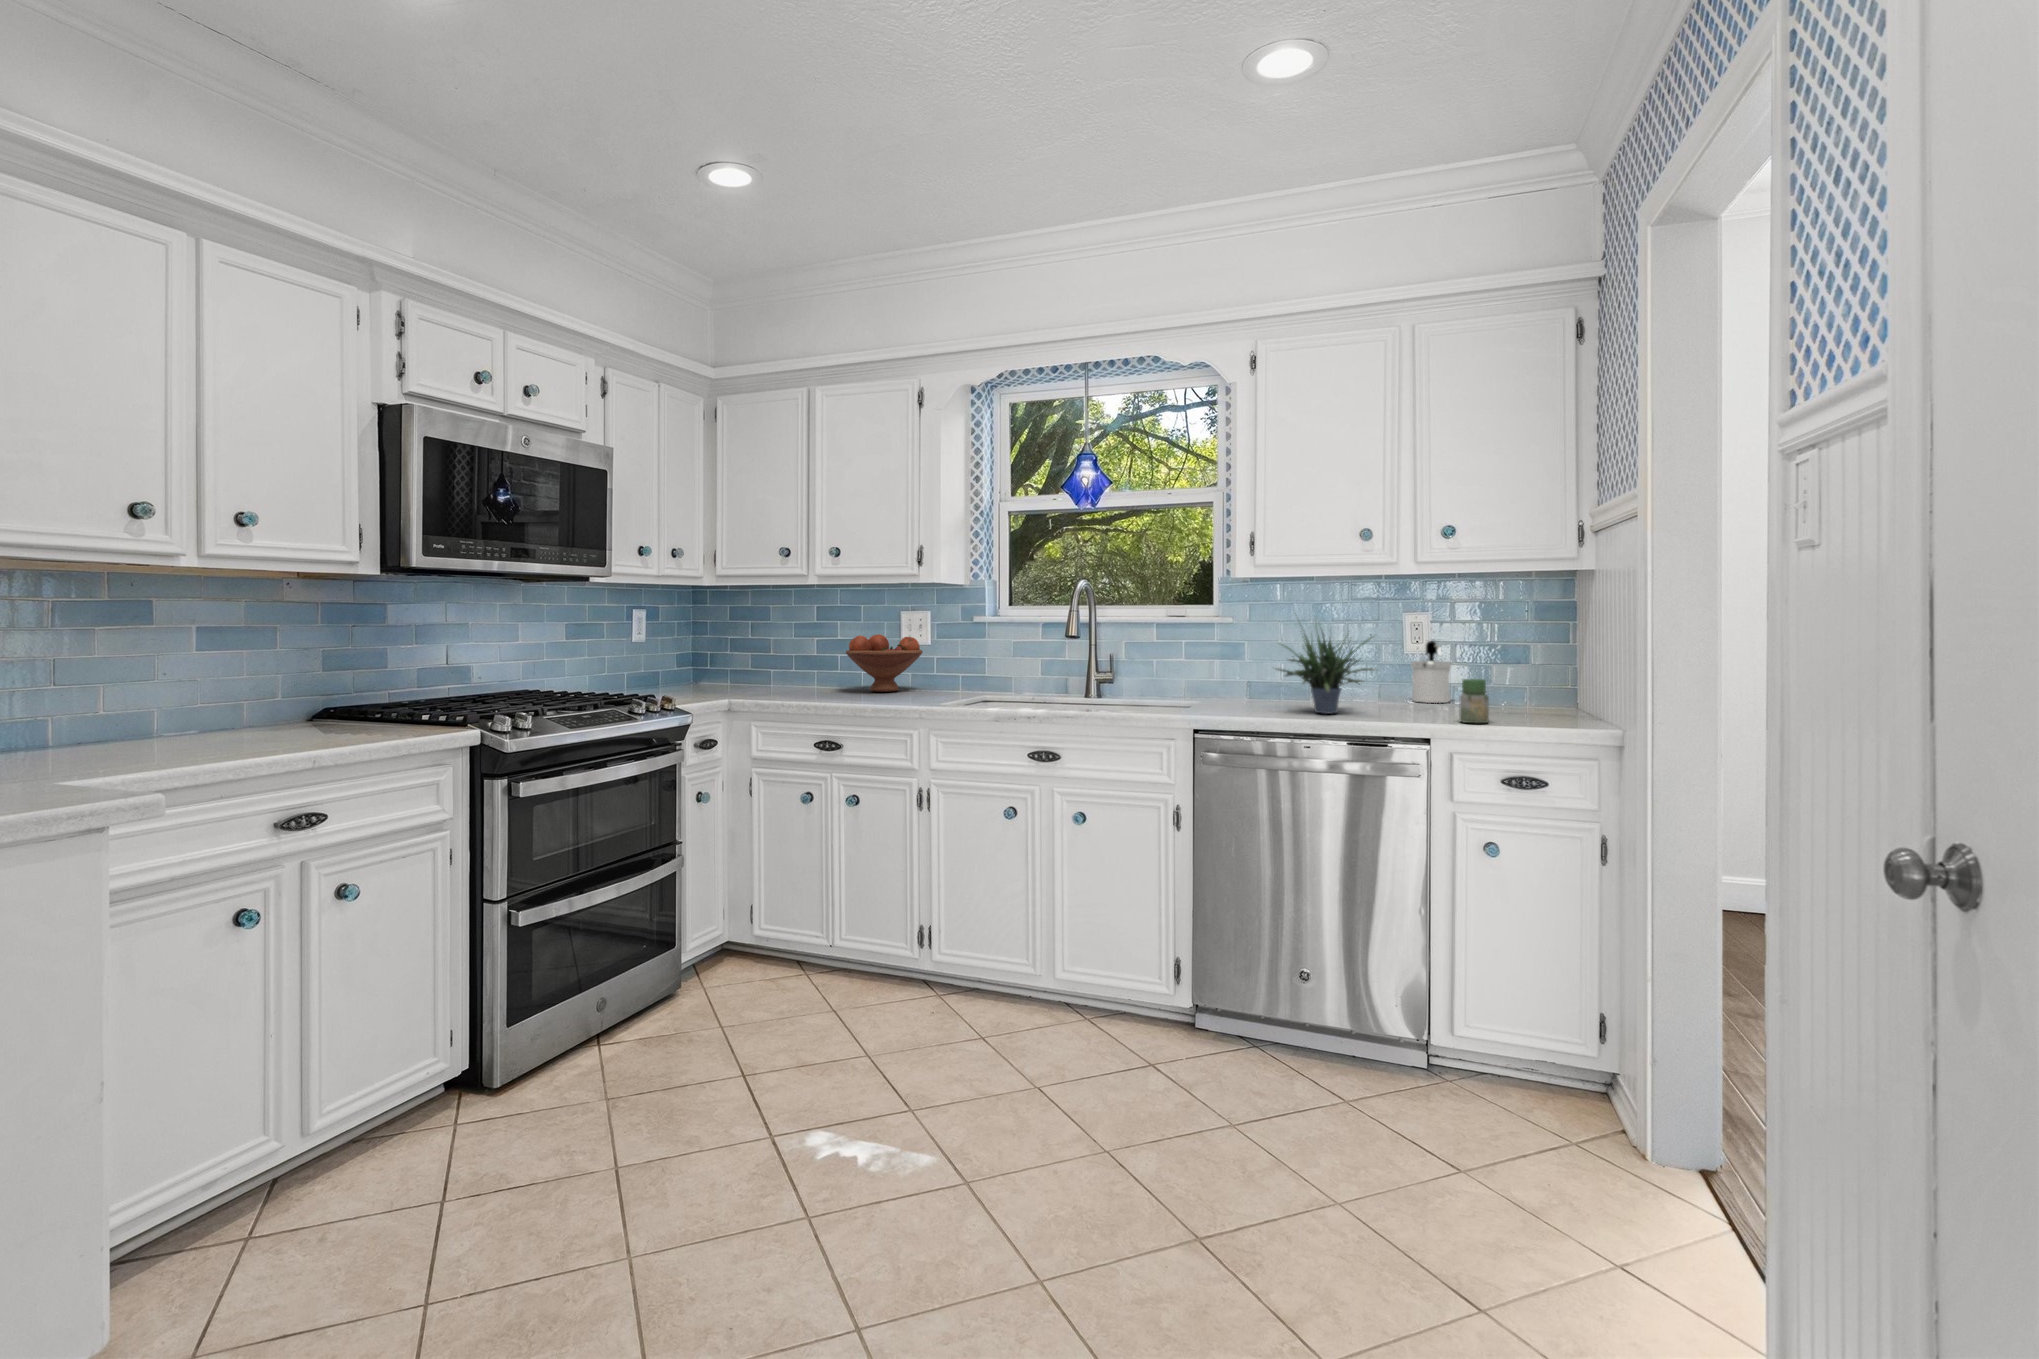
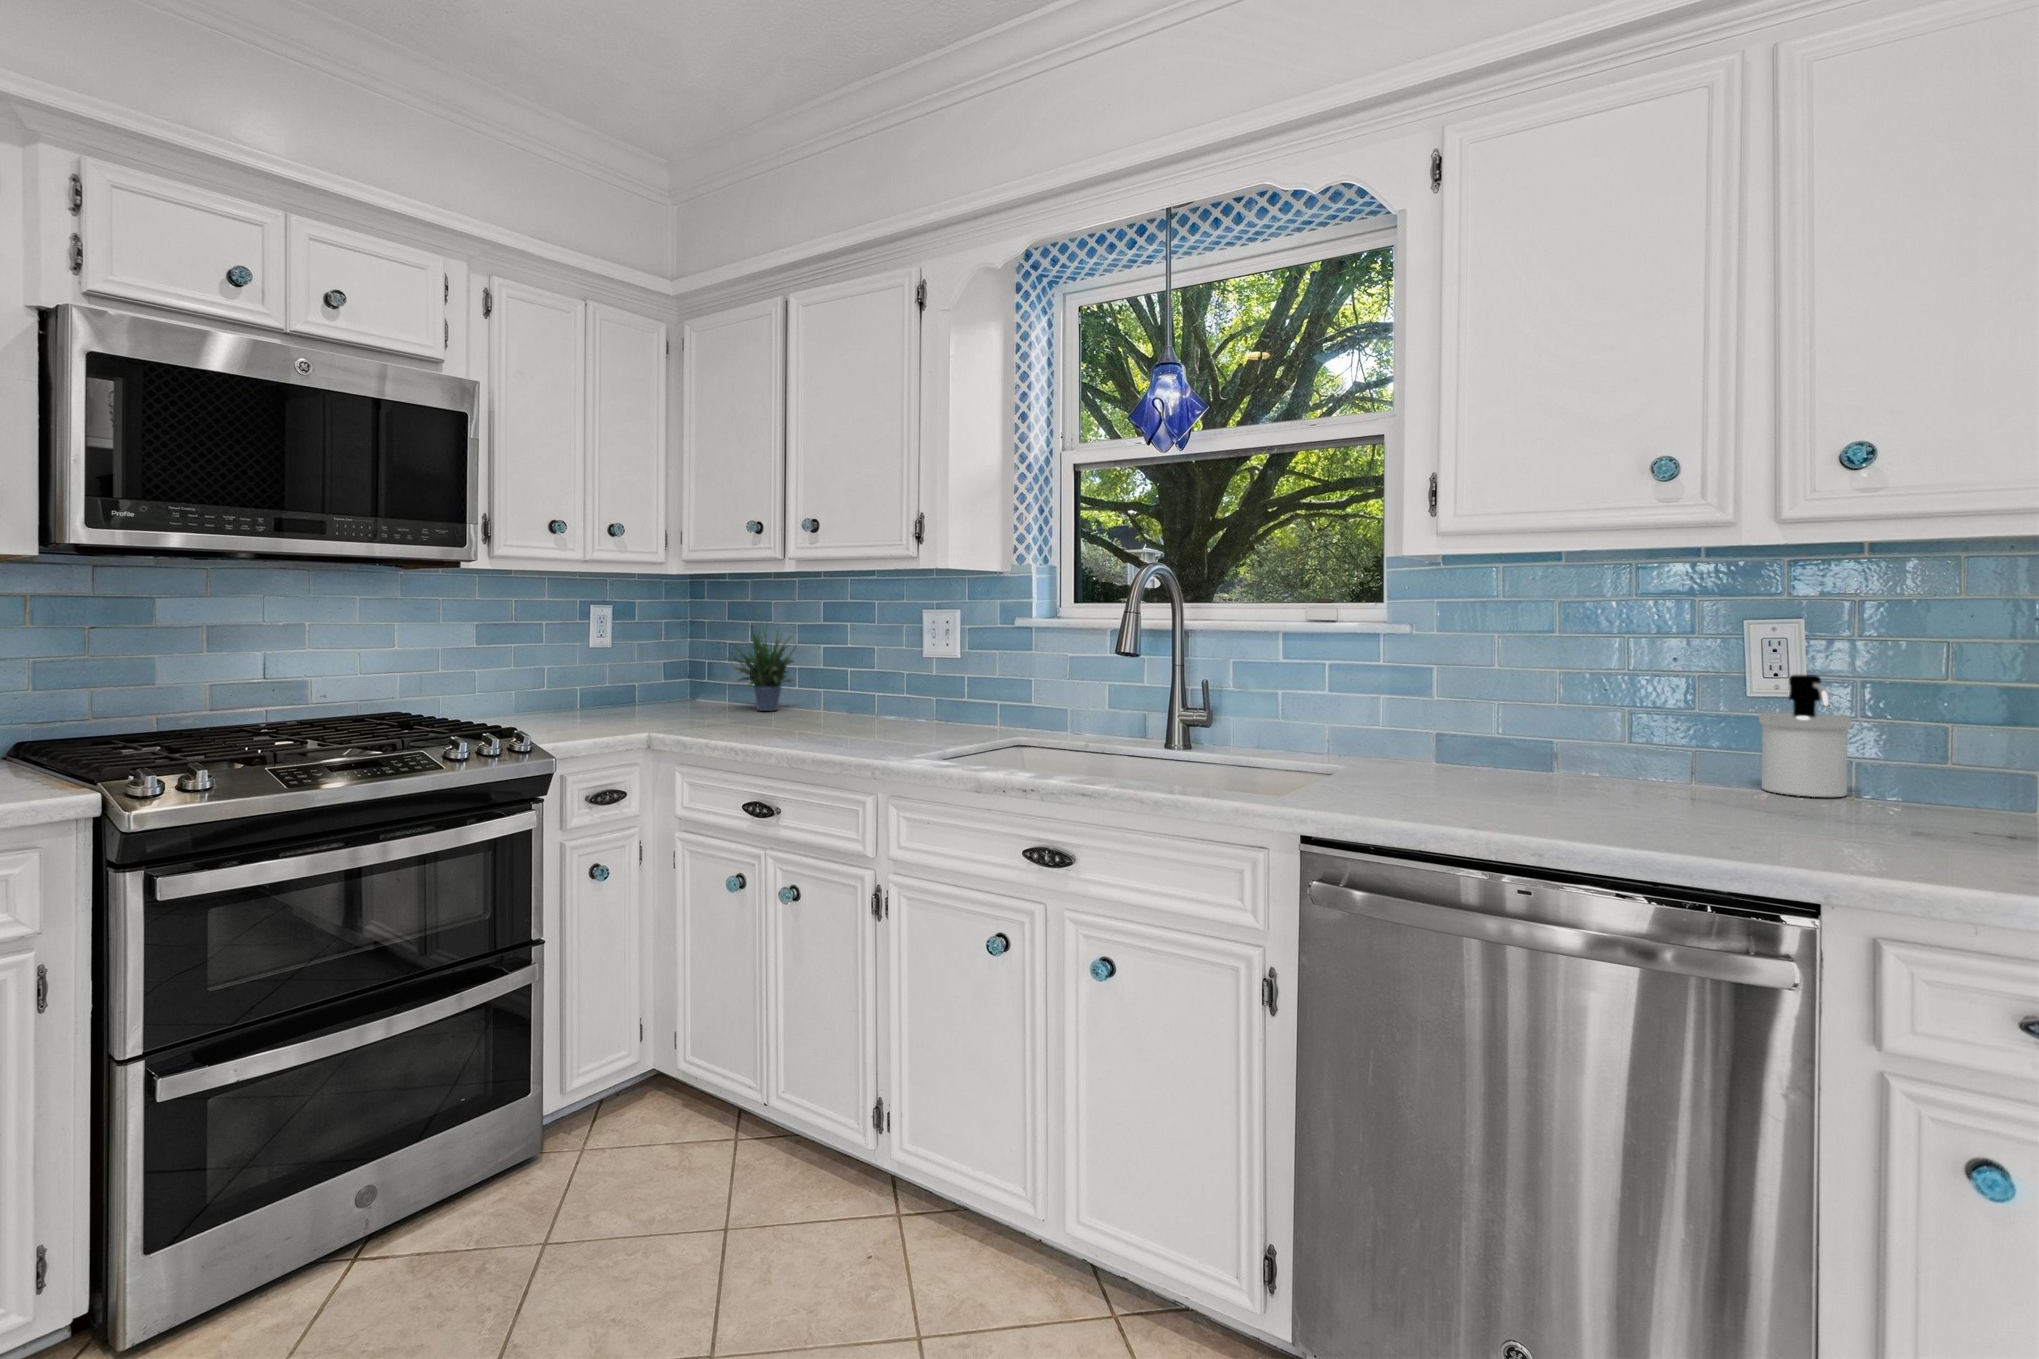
potted plant: present [1277,627,1375,714] -> present [726,627,795,711]
fruit bowl: present [846,634,923,692] -> none [831,645,942,728]
jar: present [1459,679,1489,723] -> none [1877,768,1955,872]

